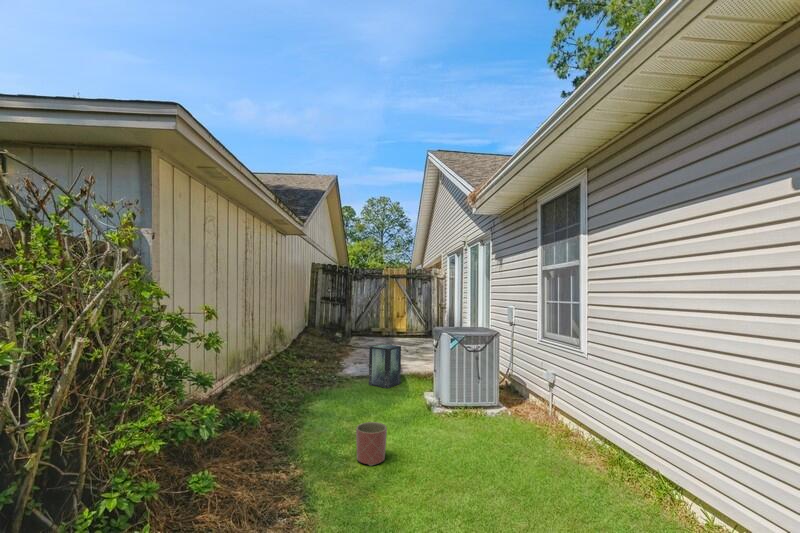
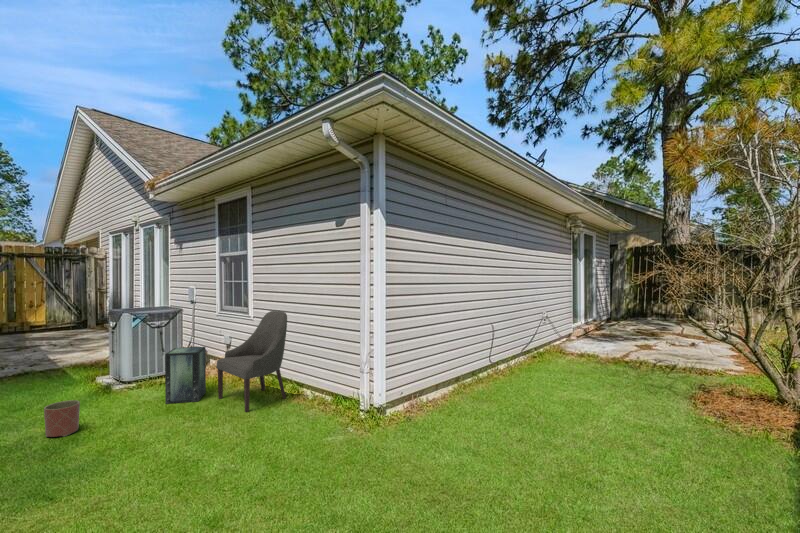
storage box: present [369,344,401,389] -> present [165,347,206,404]
chair: none [537,349,652,513] -> present [216,311,287,412]

